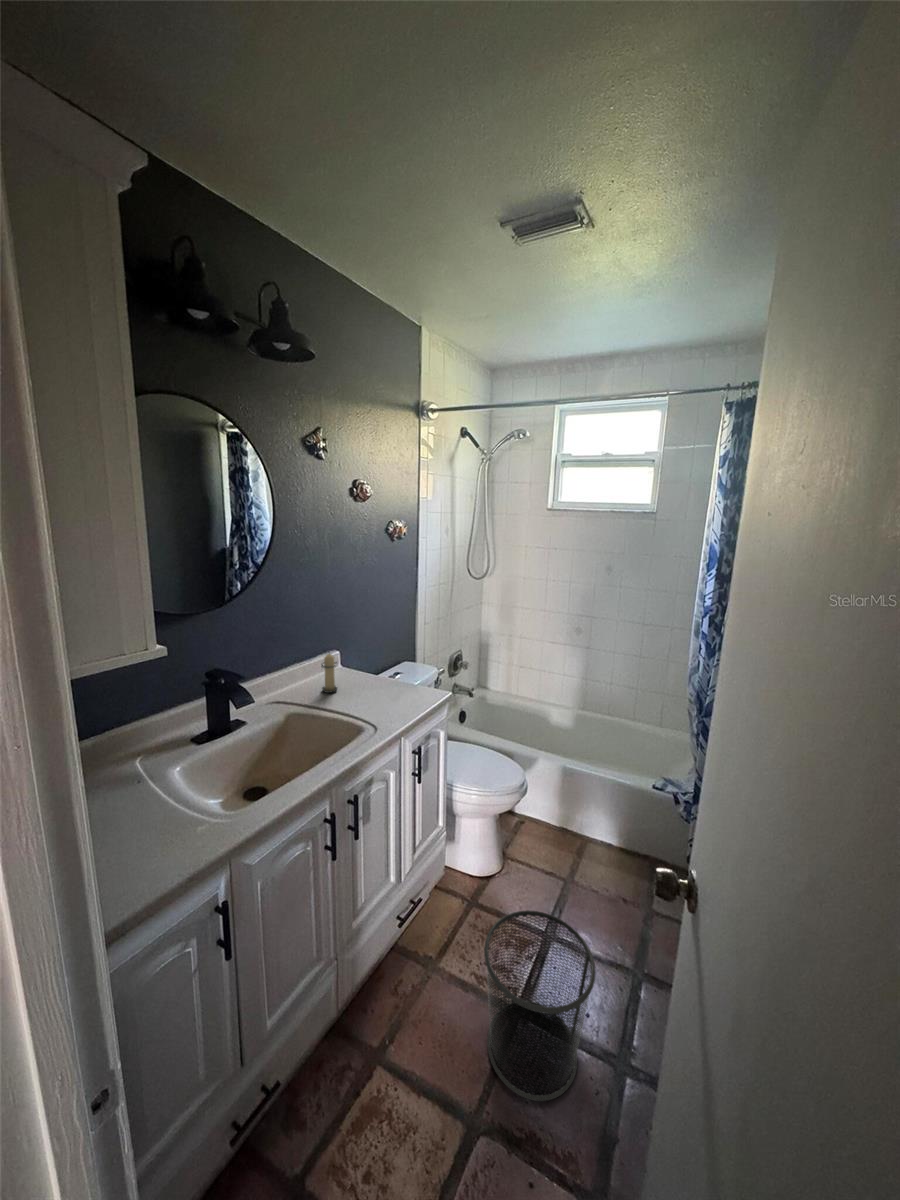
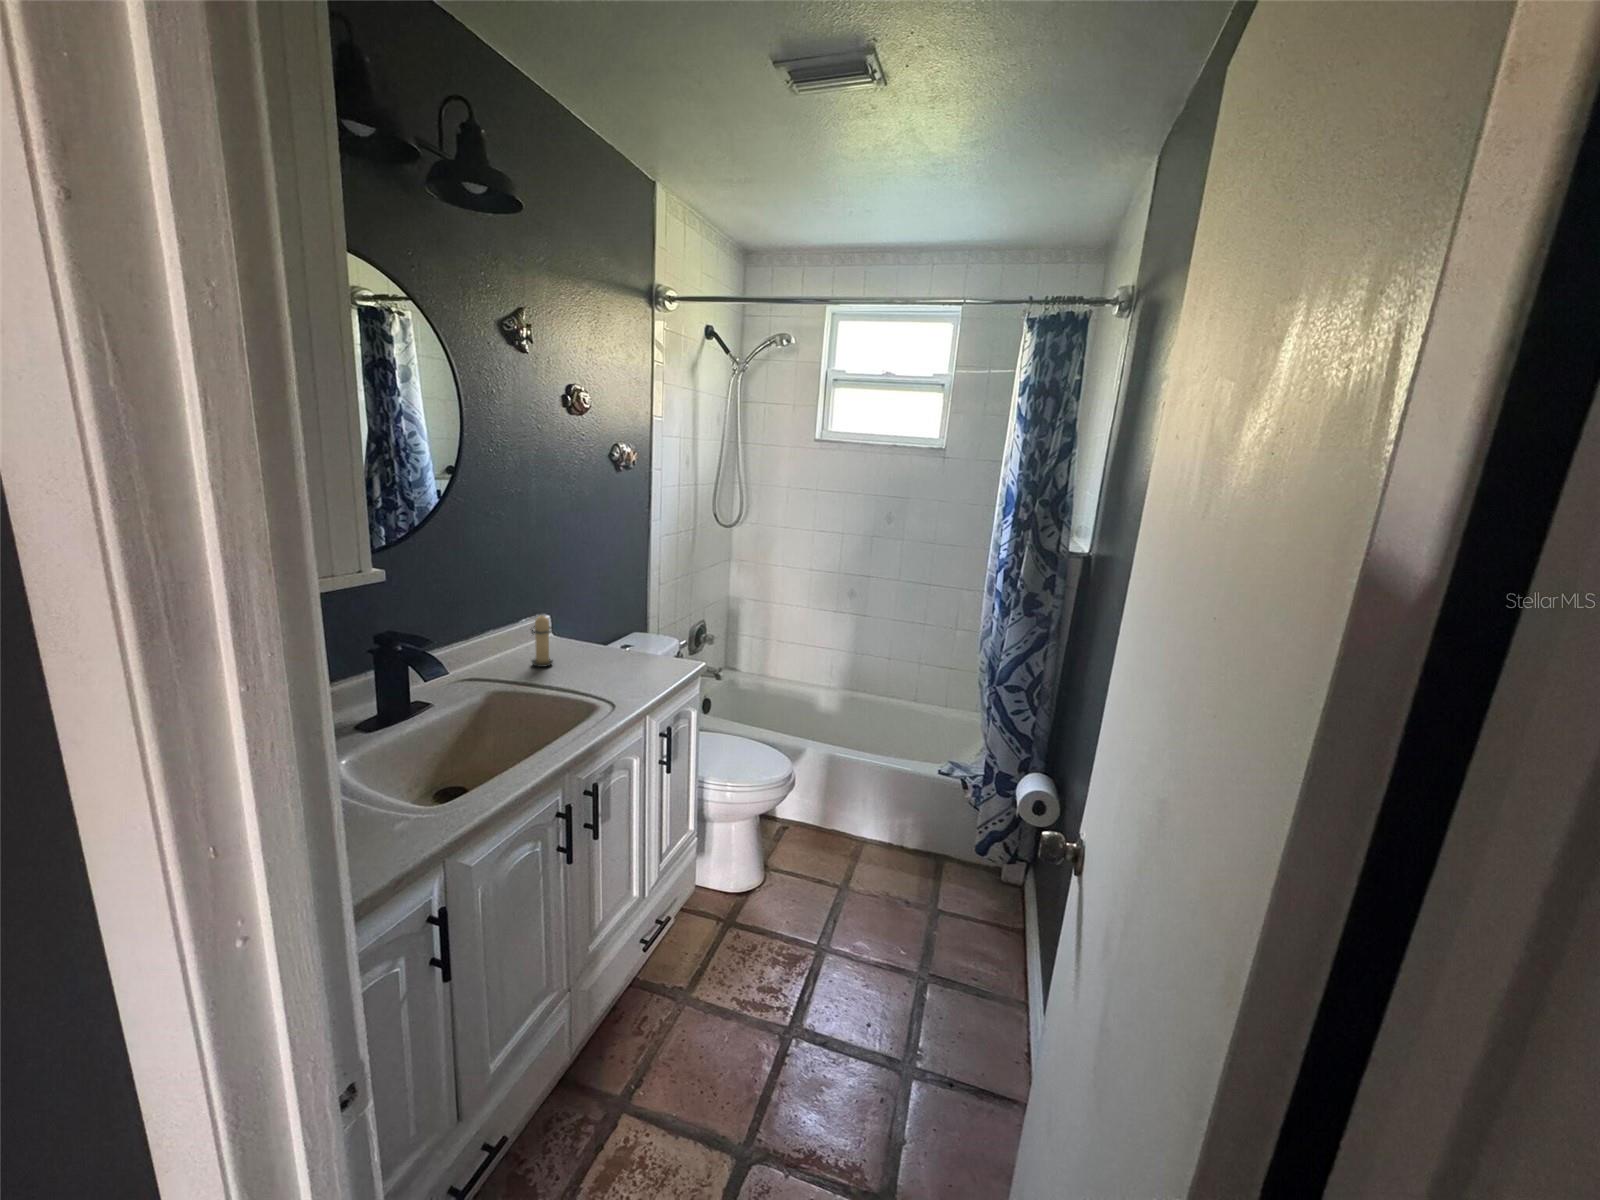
waste bin: present [484,910,596,1101] -> none [754,911,881,1113]

